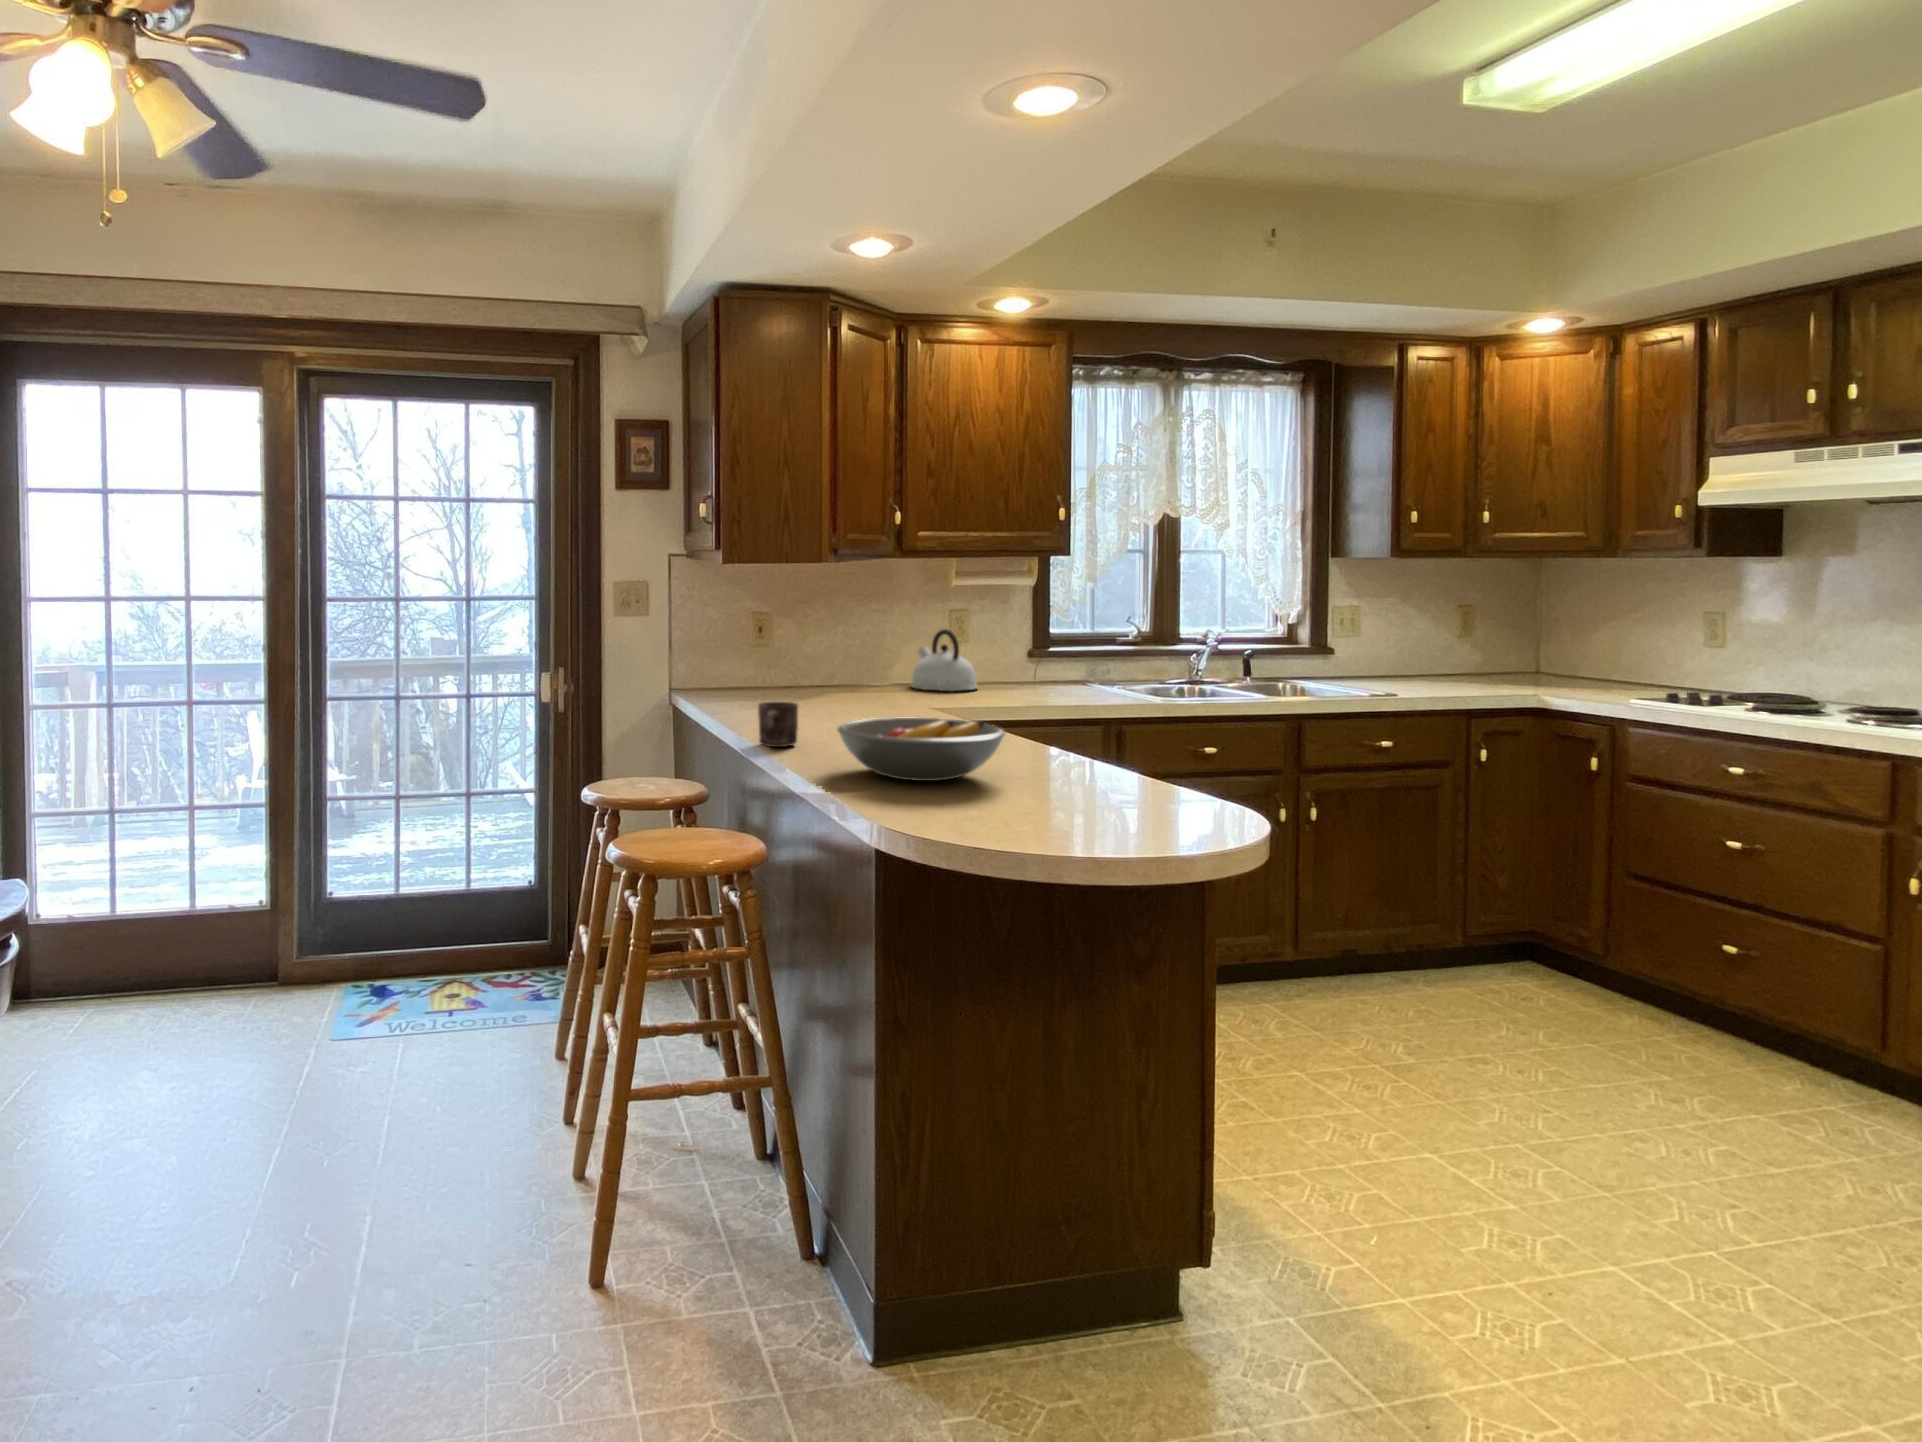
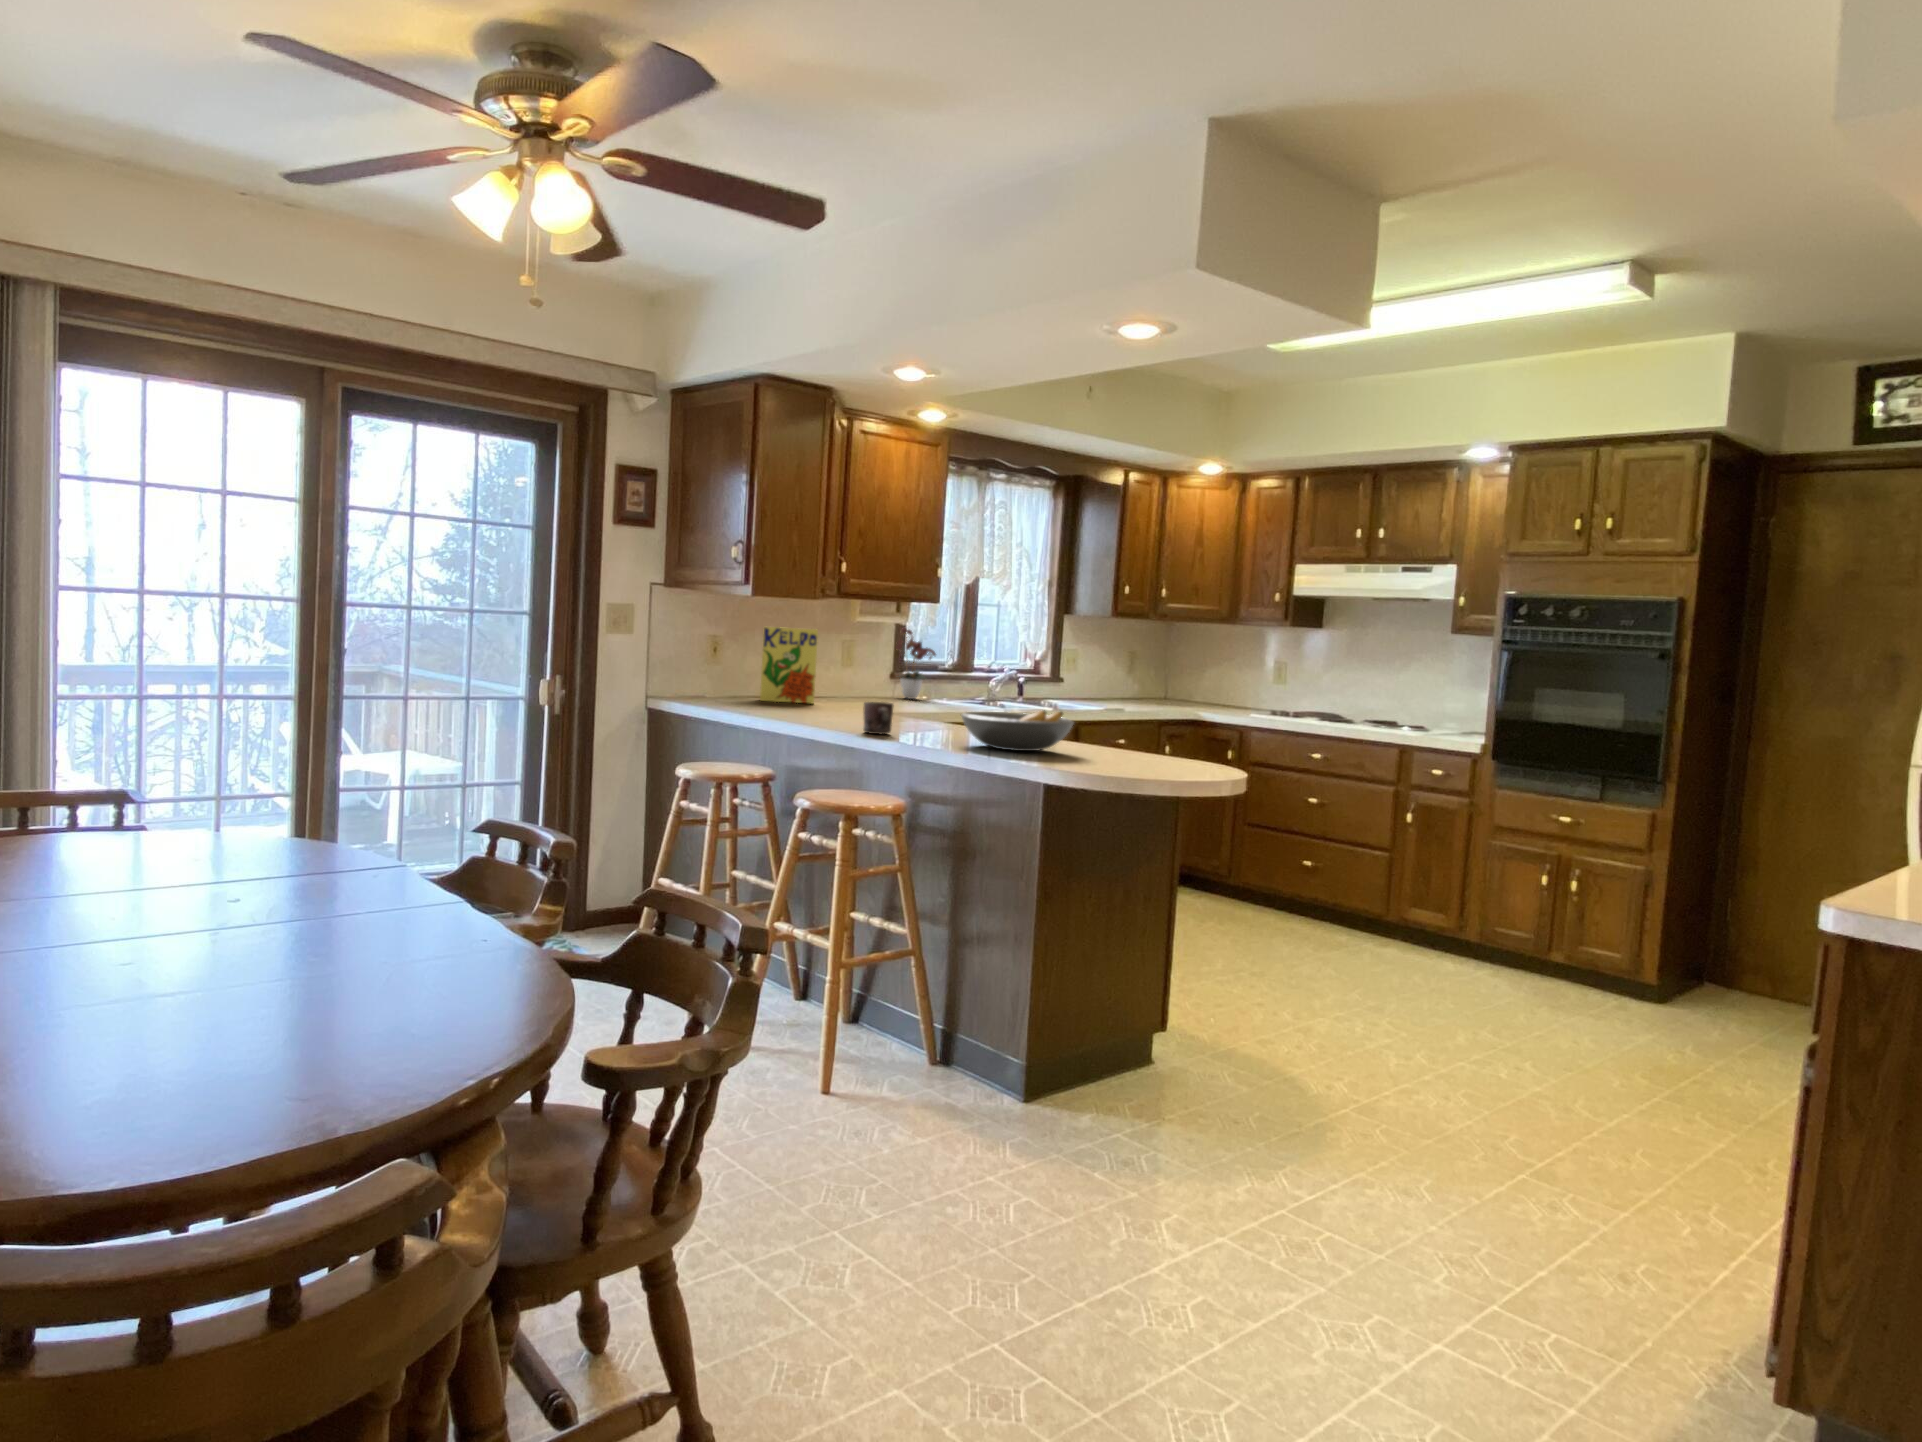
flower arrangement: none [1034,583,1096,681] -> present [896,628,936,699]
cereal box: none [798,598,868,693] -> present [760,627,818,703]
kettle: present [911,629,978,691] -> none [827,656,880,703]

